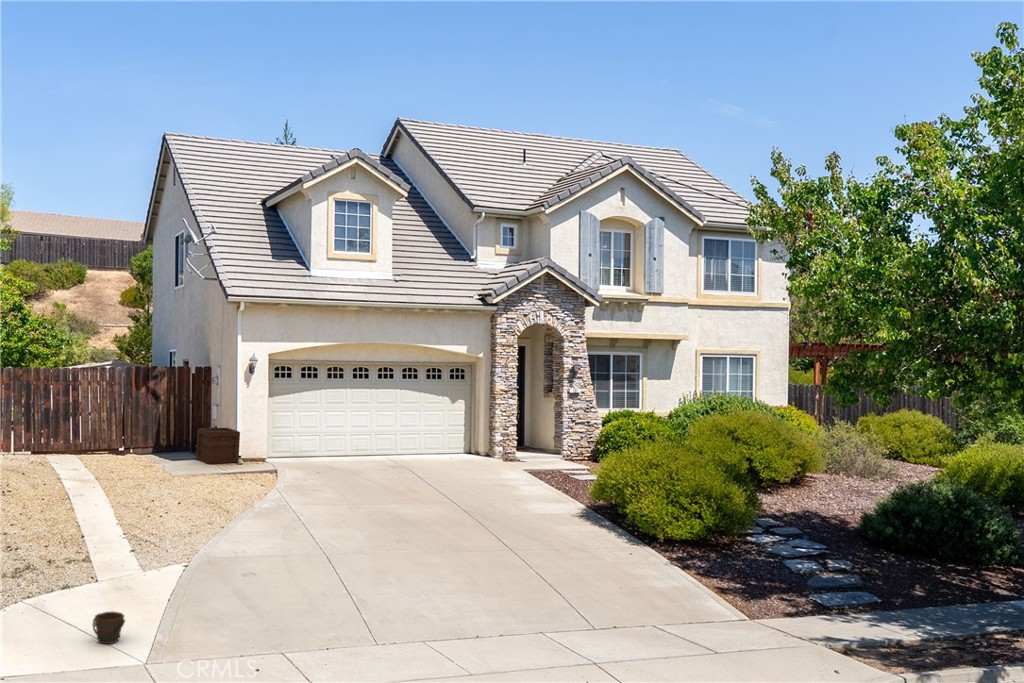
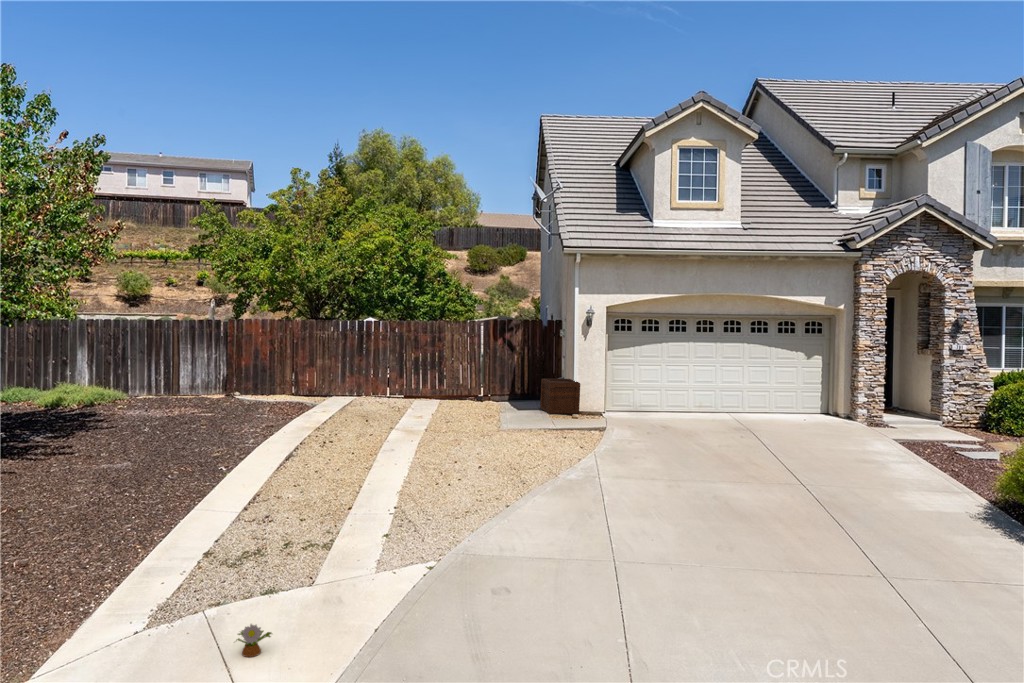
bucket: present [93,612,125,644] -> none [314,599,351,643]
decorative plant: none [34,631,65,658] -> present [237,624,272,657]

